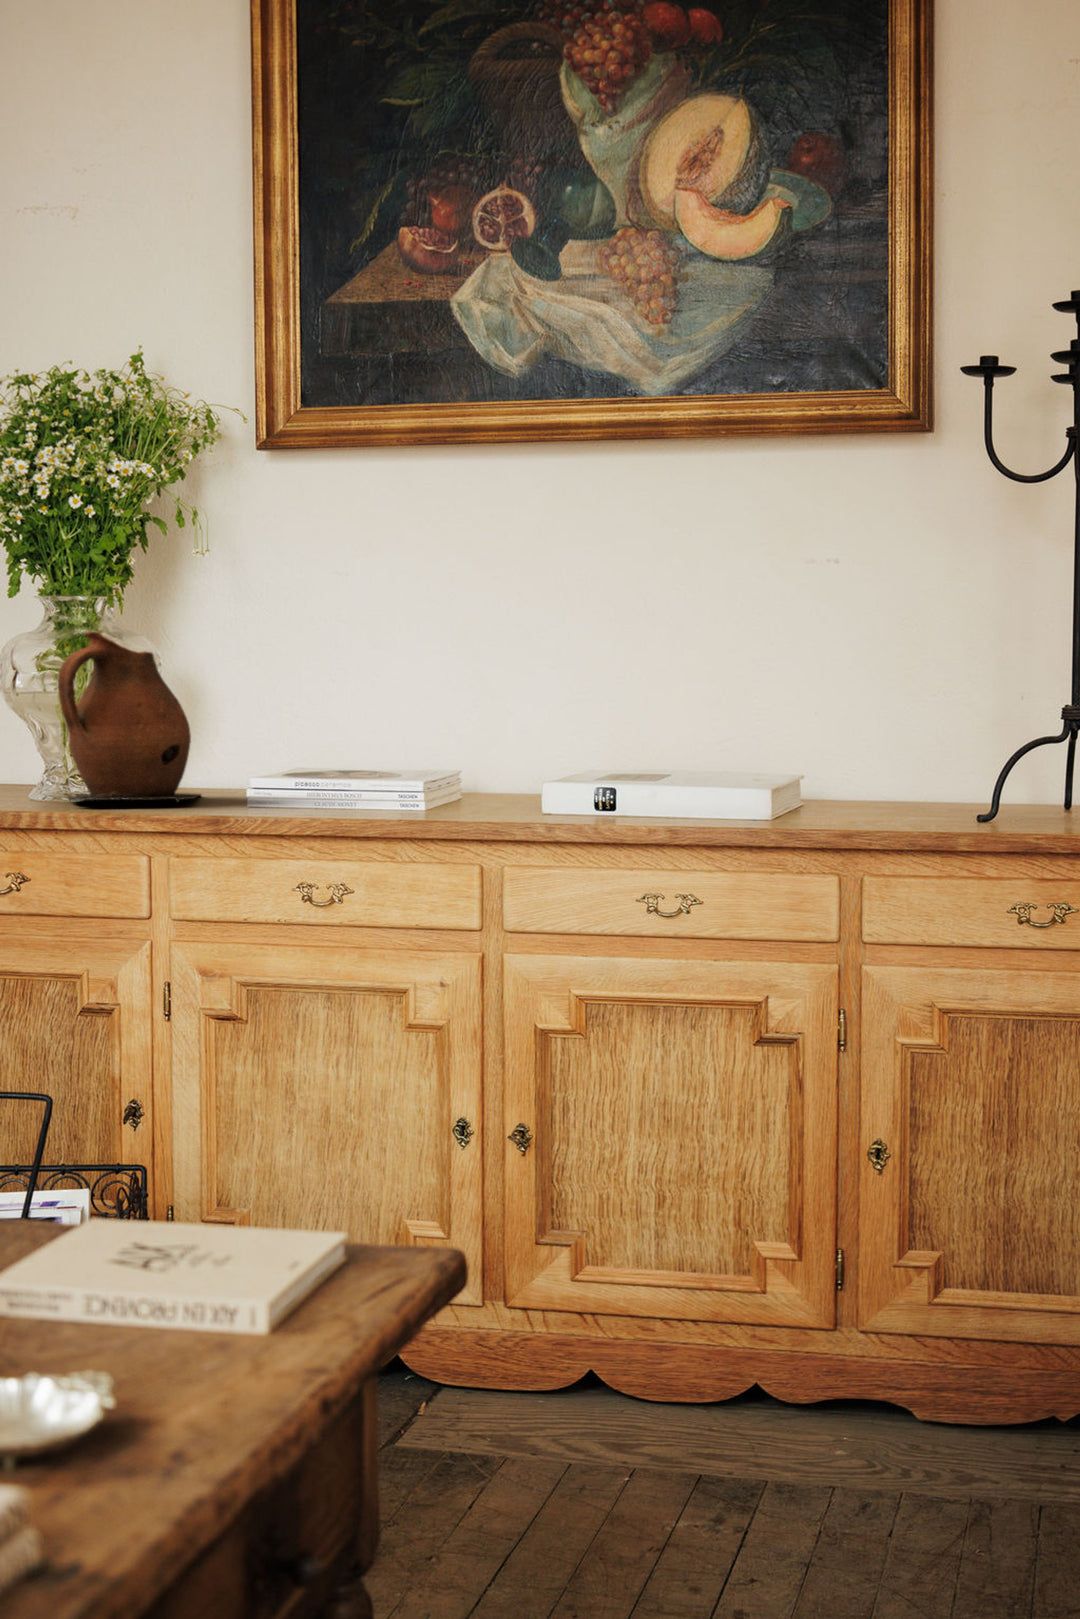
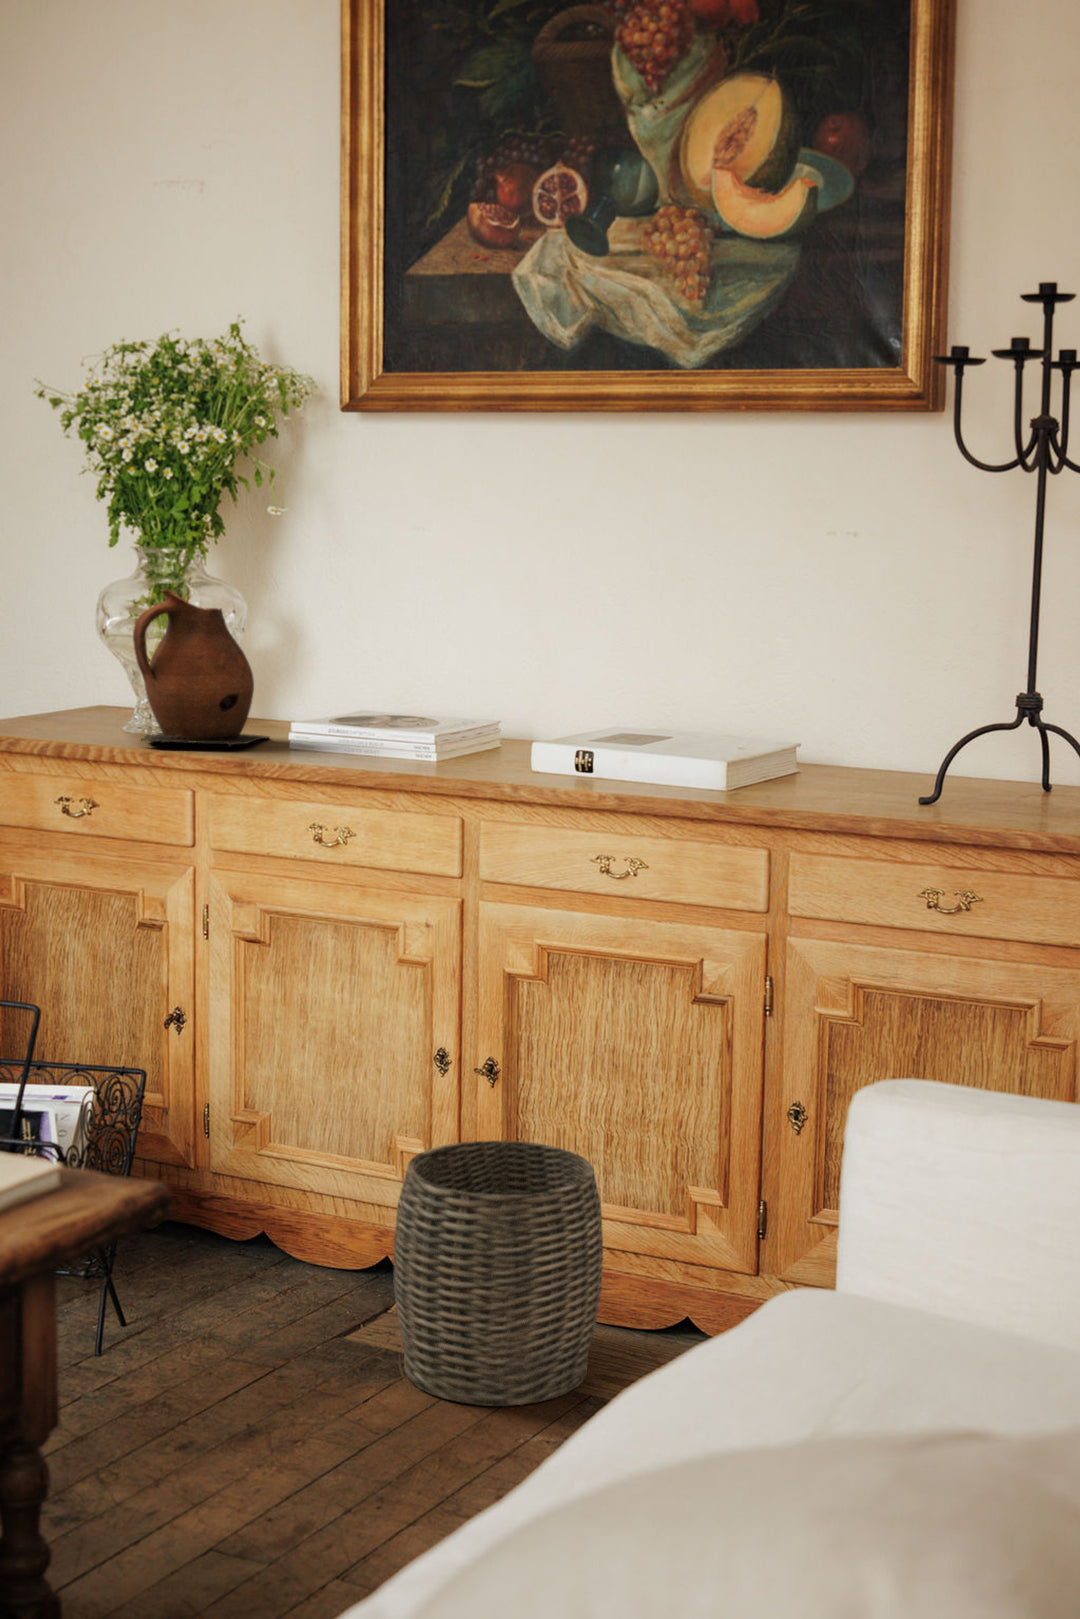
woven basket: none [461,1213,694,1522] -> present [394,1141,603,1406]

